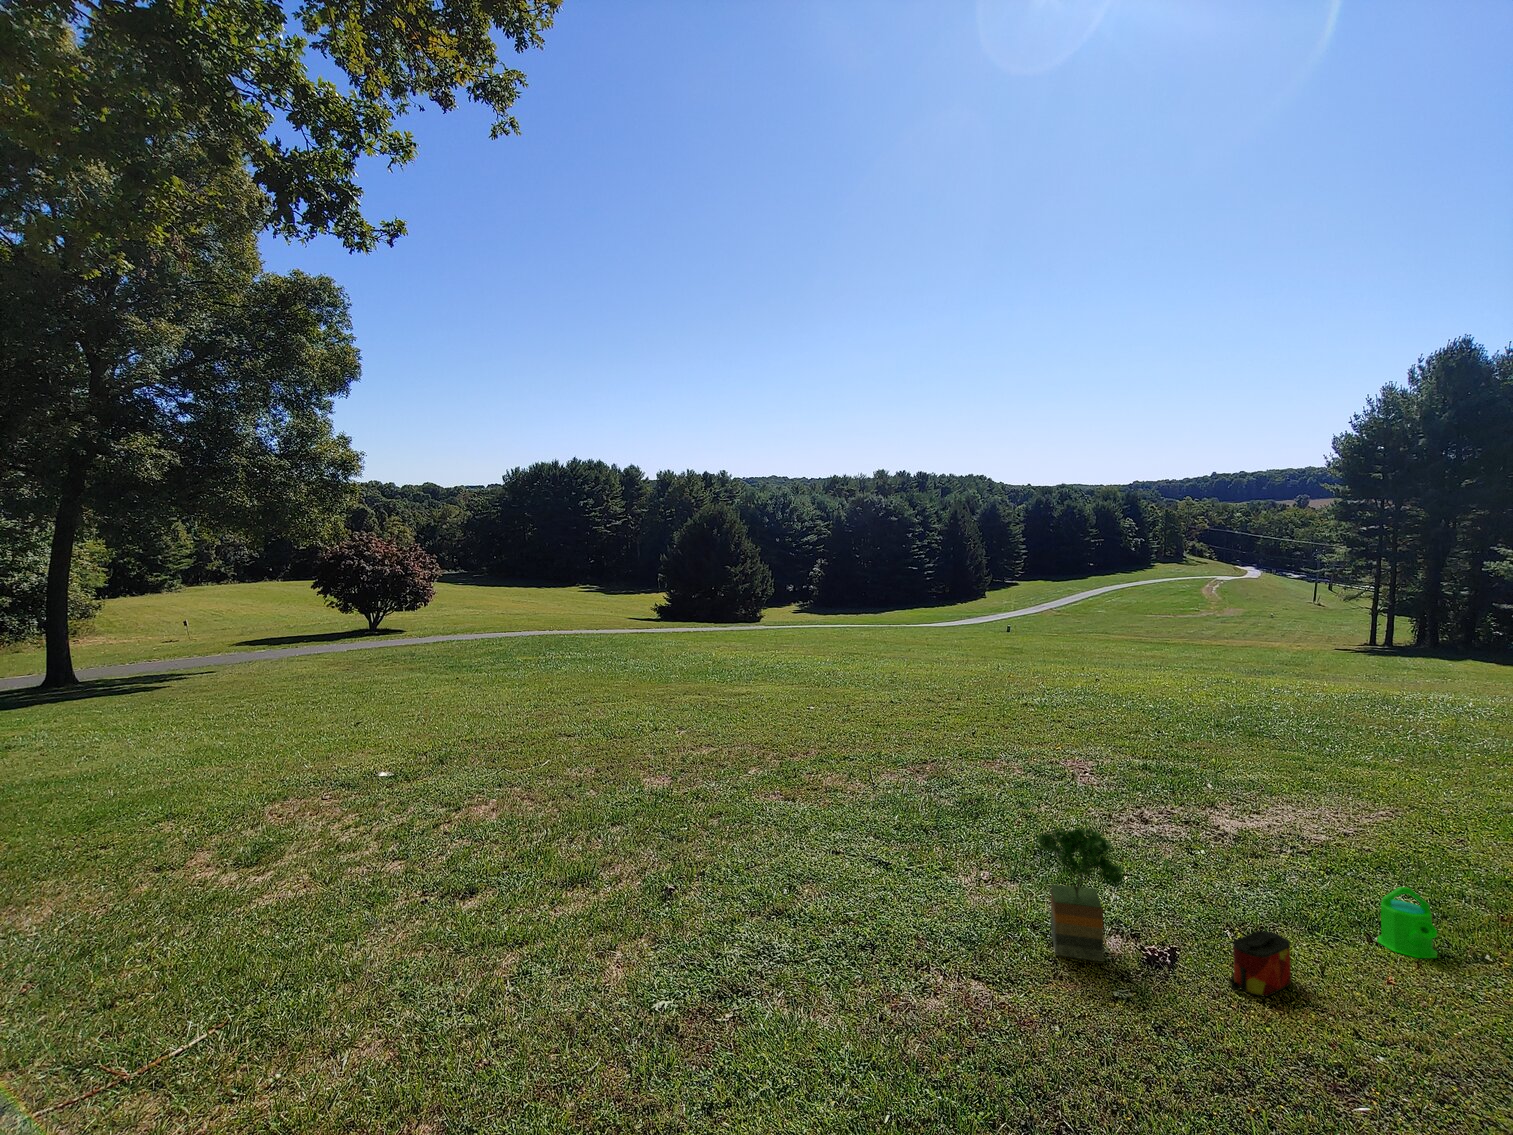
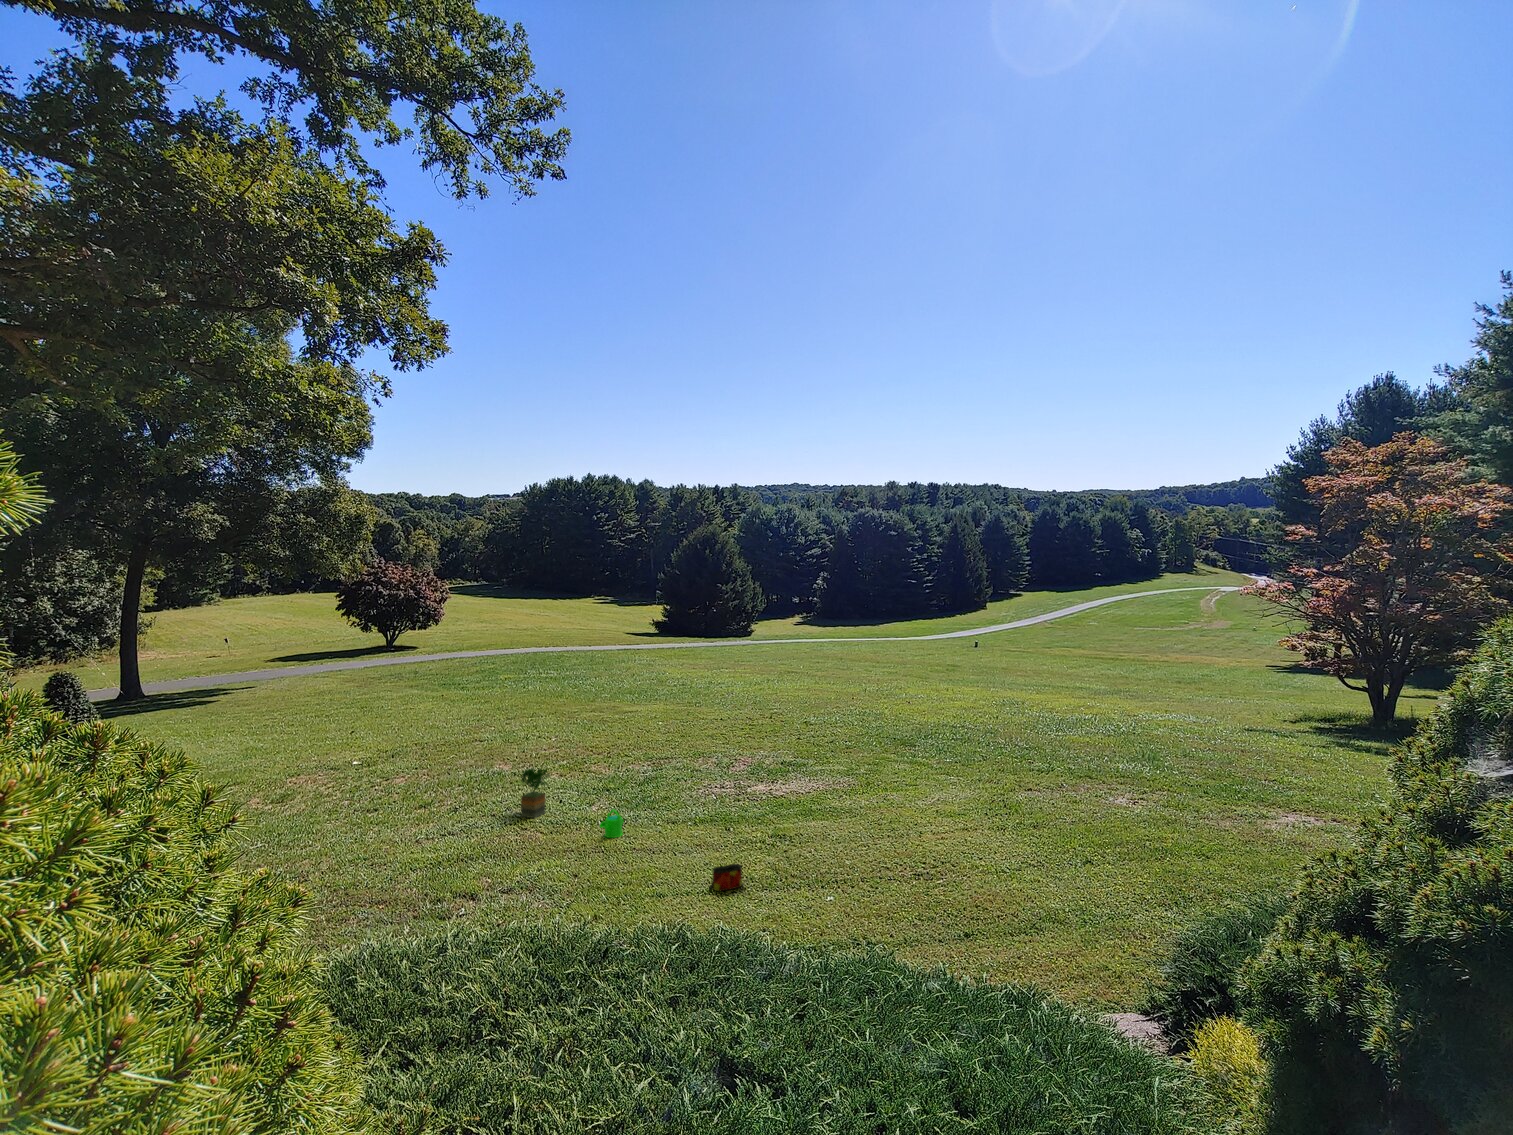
potted tree: present [1036,827,1123,962] -> present [521,768,550,818]
watering can: present [1377,887,1437,958] -> present [600,809,624,838]

